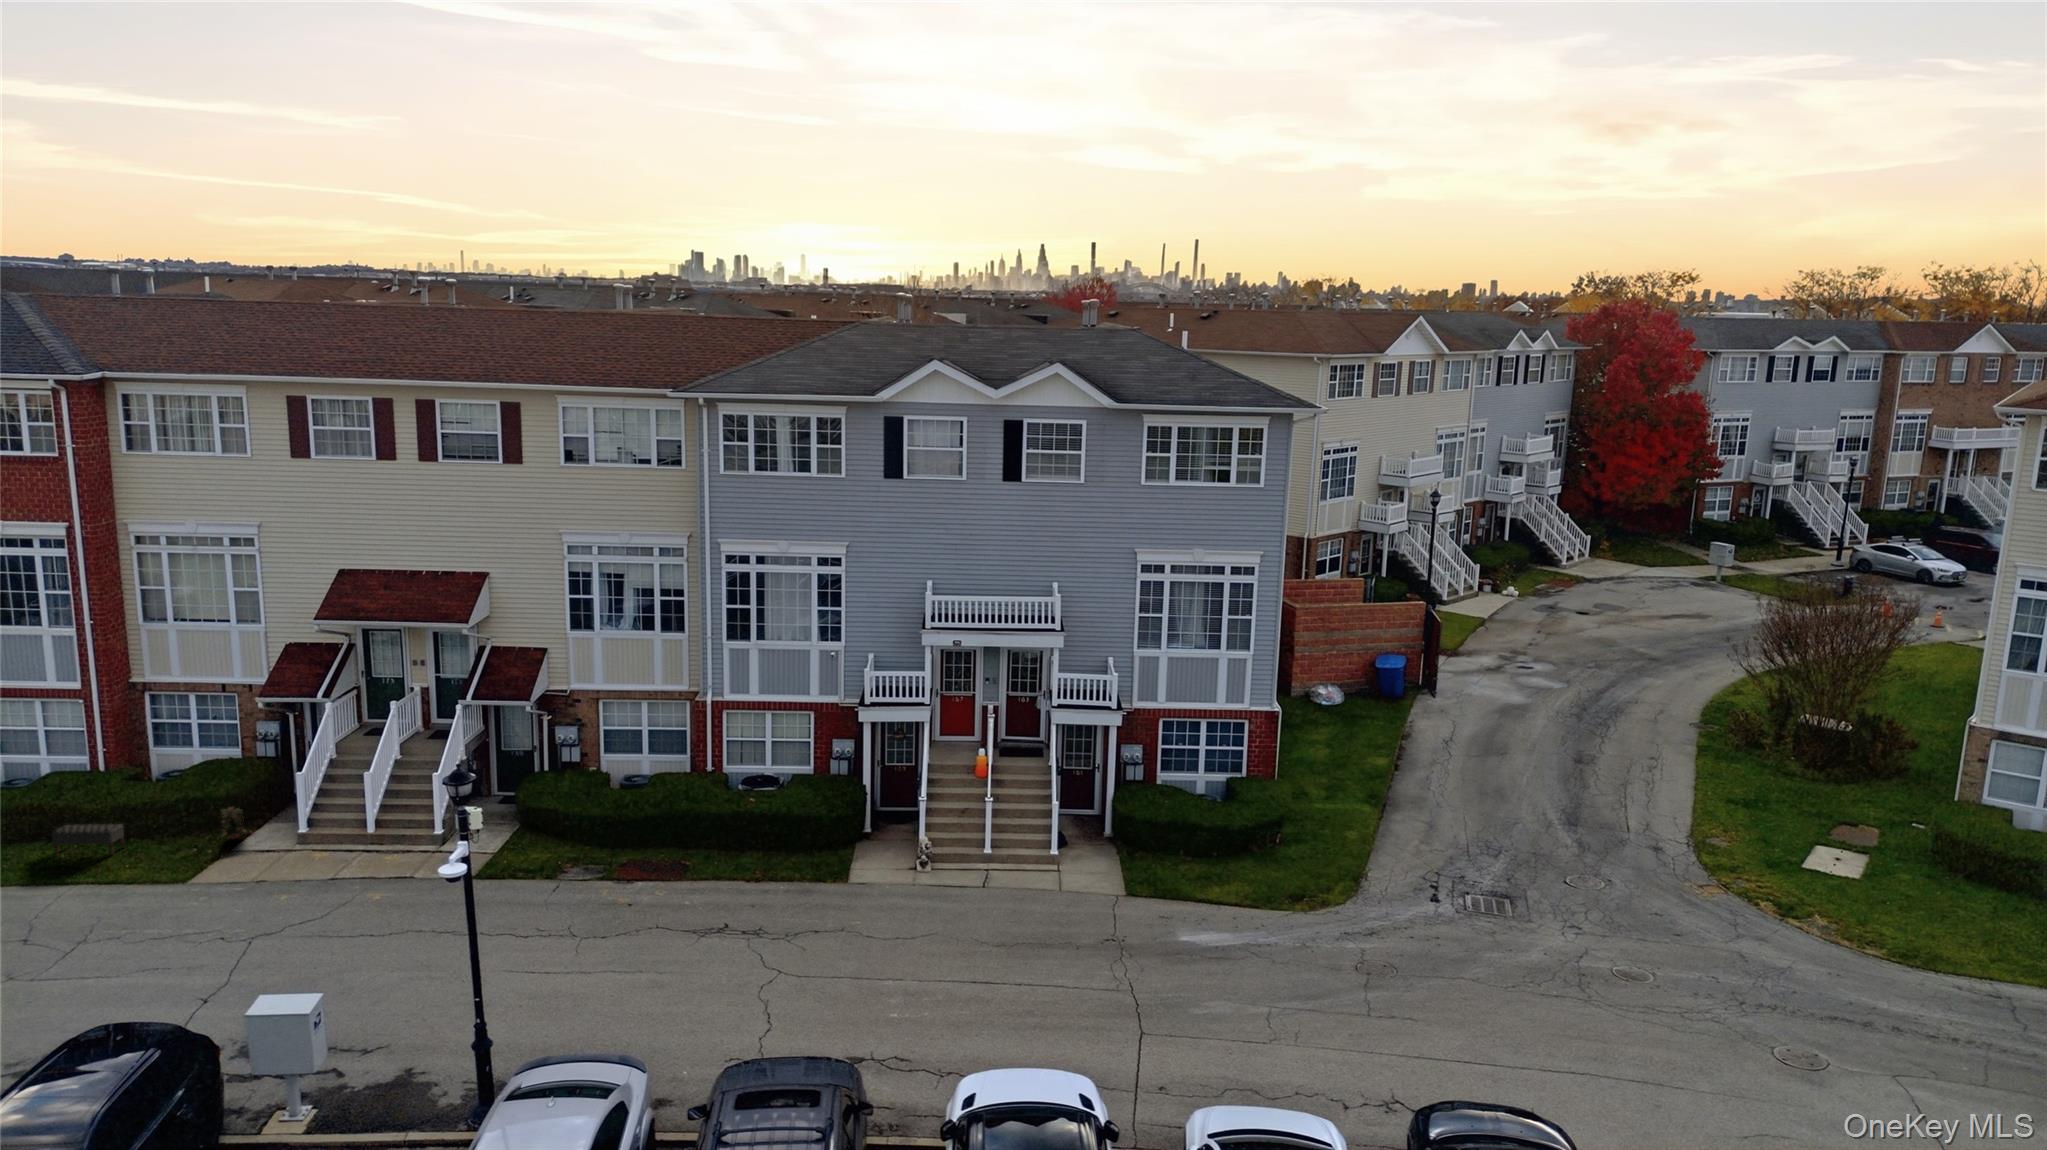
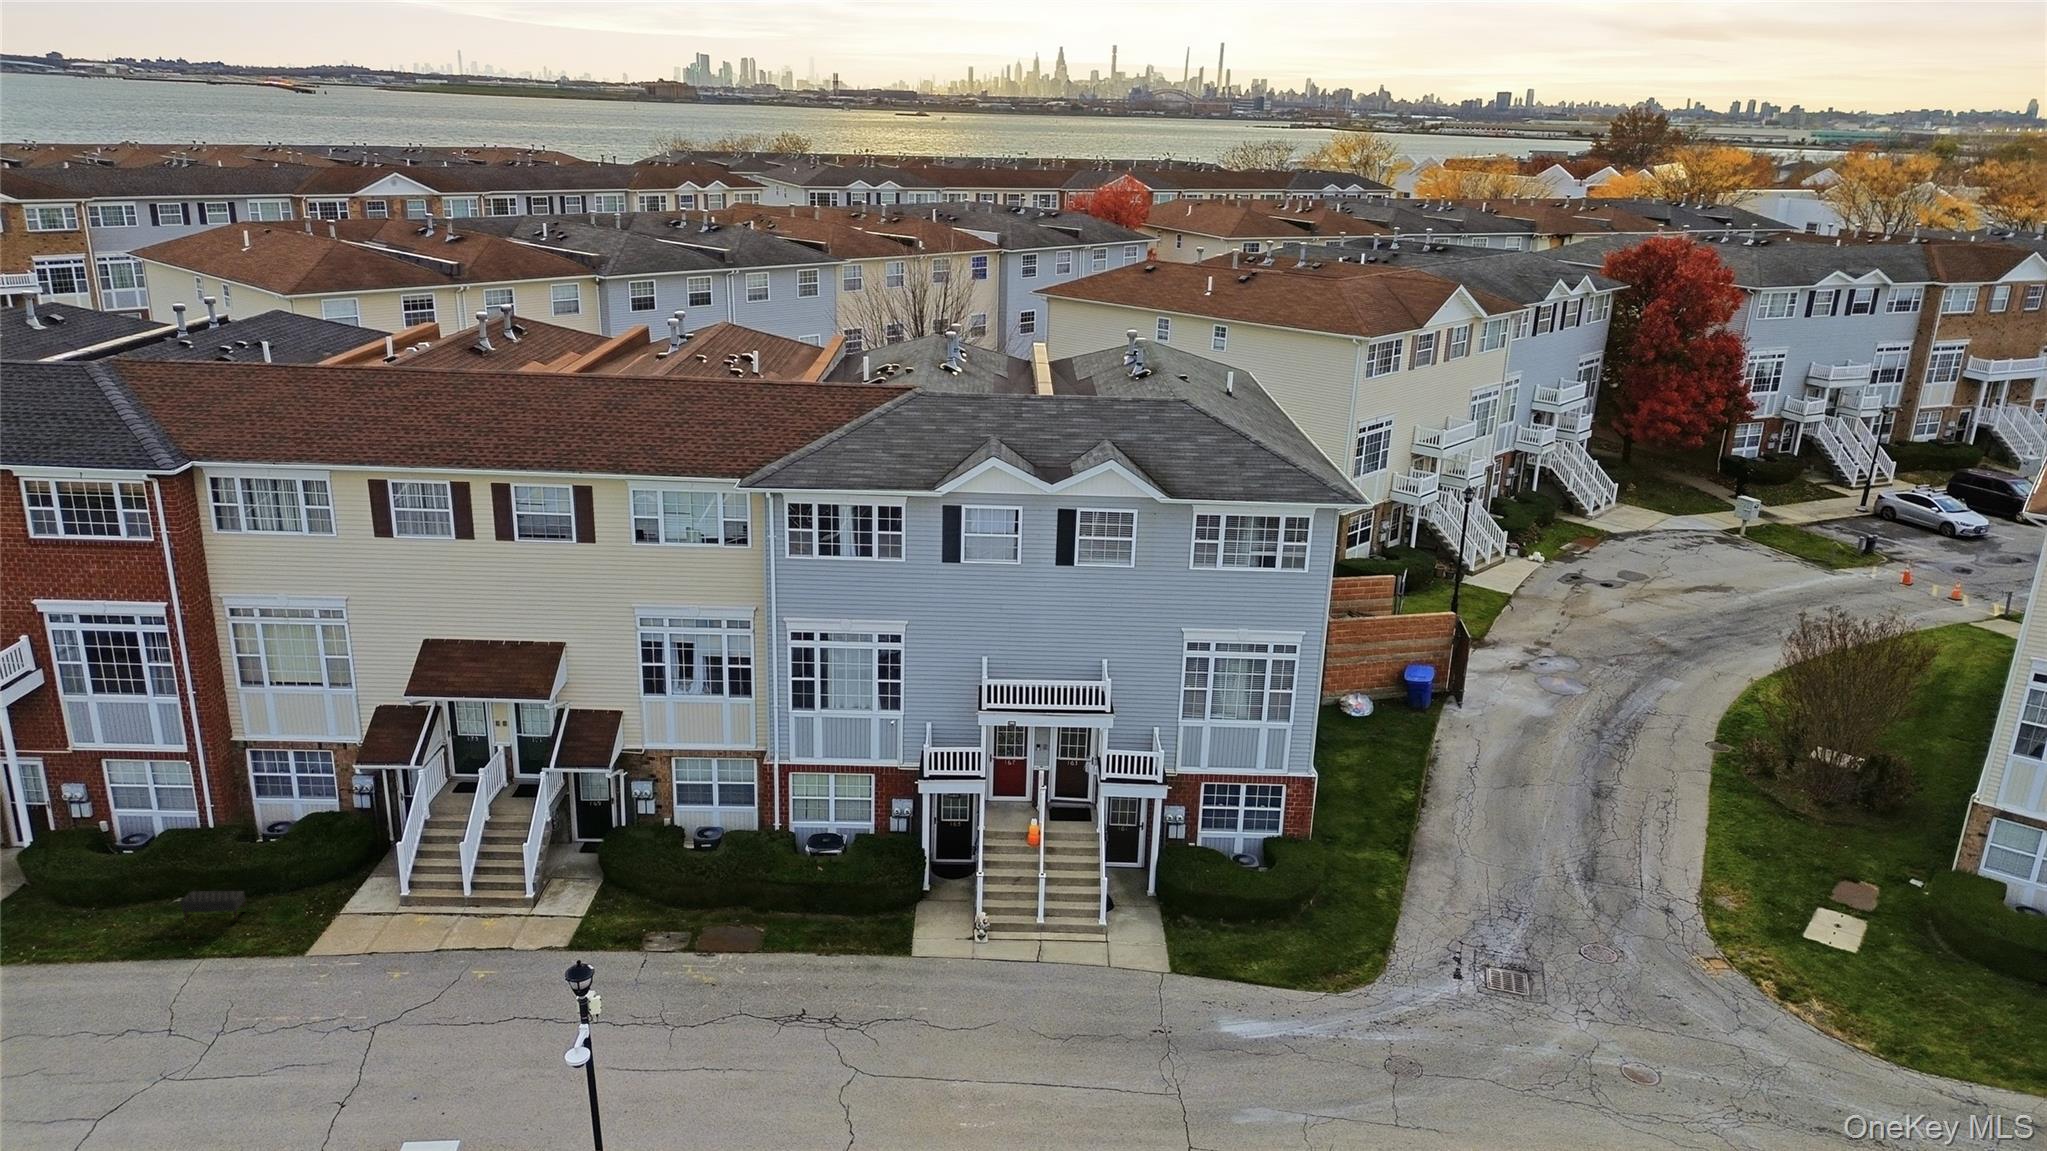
decorative plant: present [222,807,244,839] -> none [330,871,357,900]

